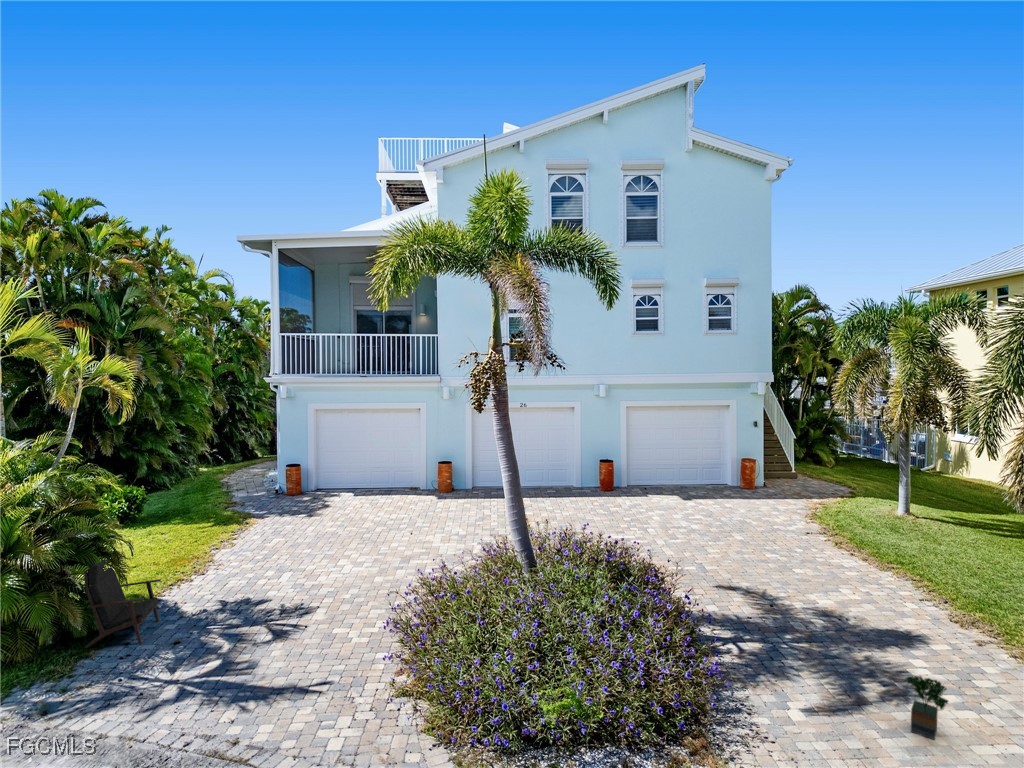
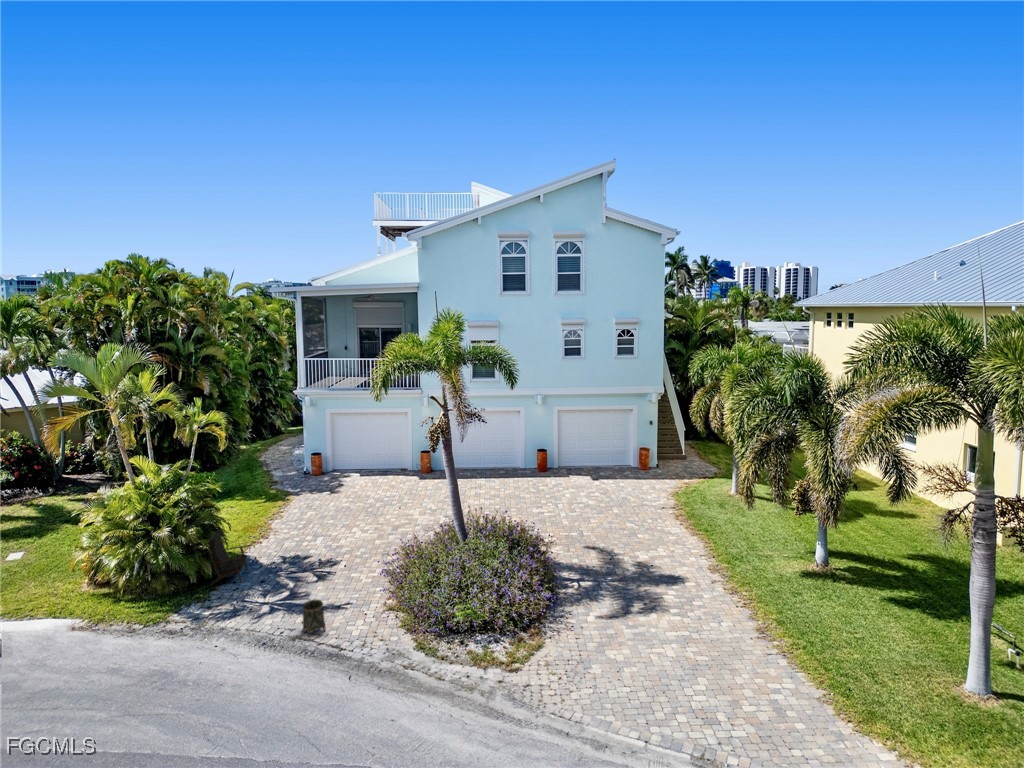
basket: none [231,674,276,752] -> present [303,600,325,637]
potted tree: present [906,676,948,740] -> none [646,598,664,630]

